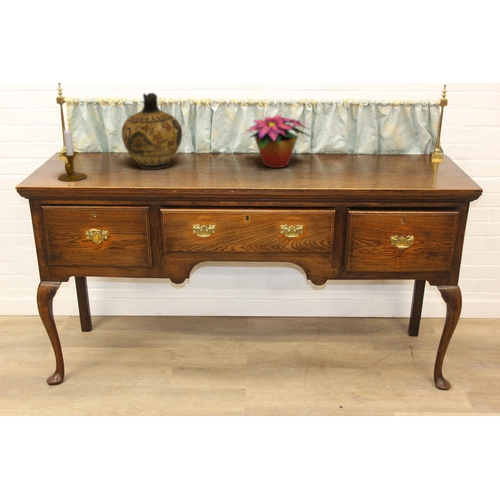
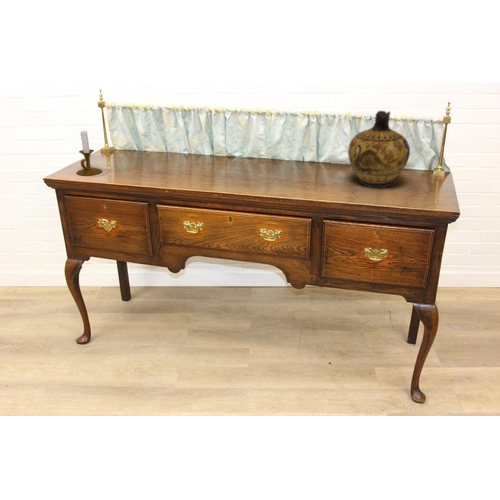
ceramic jug: present [121,93,182,169] -> present [348,111,410,187]
flower arrangement: present [248,115,309,168] -> none [241,123,311,175]

